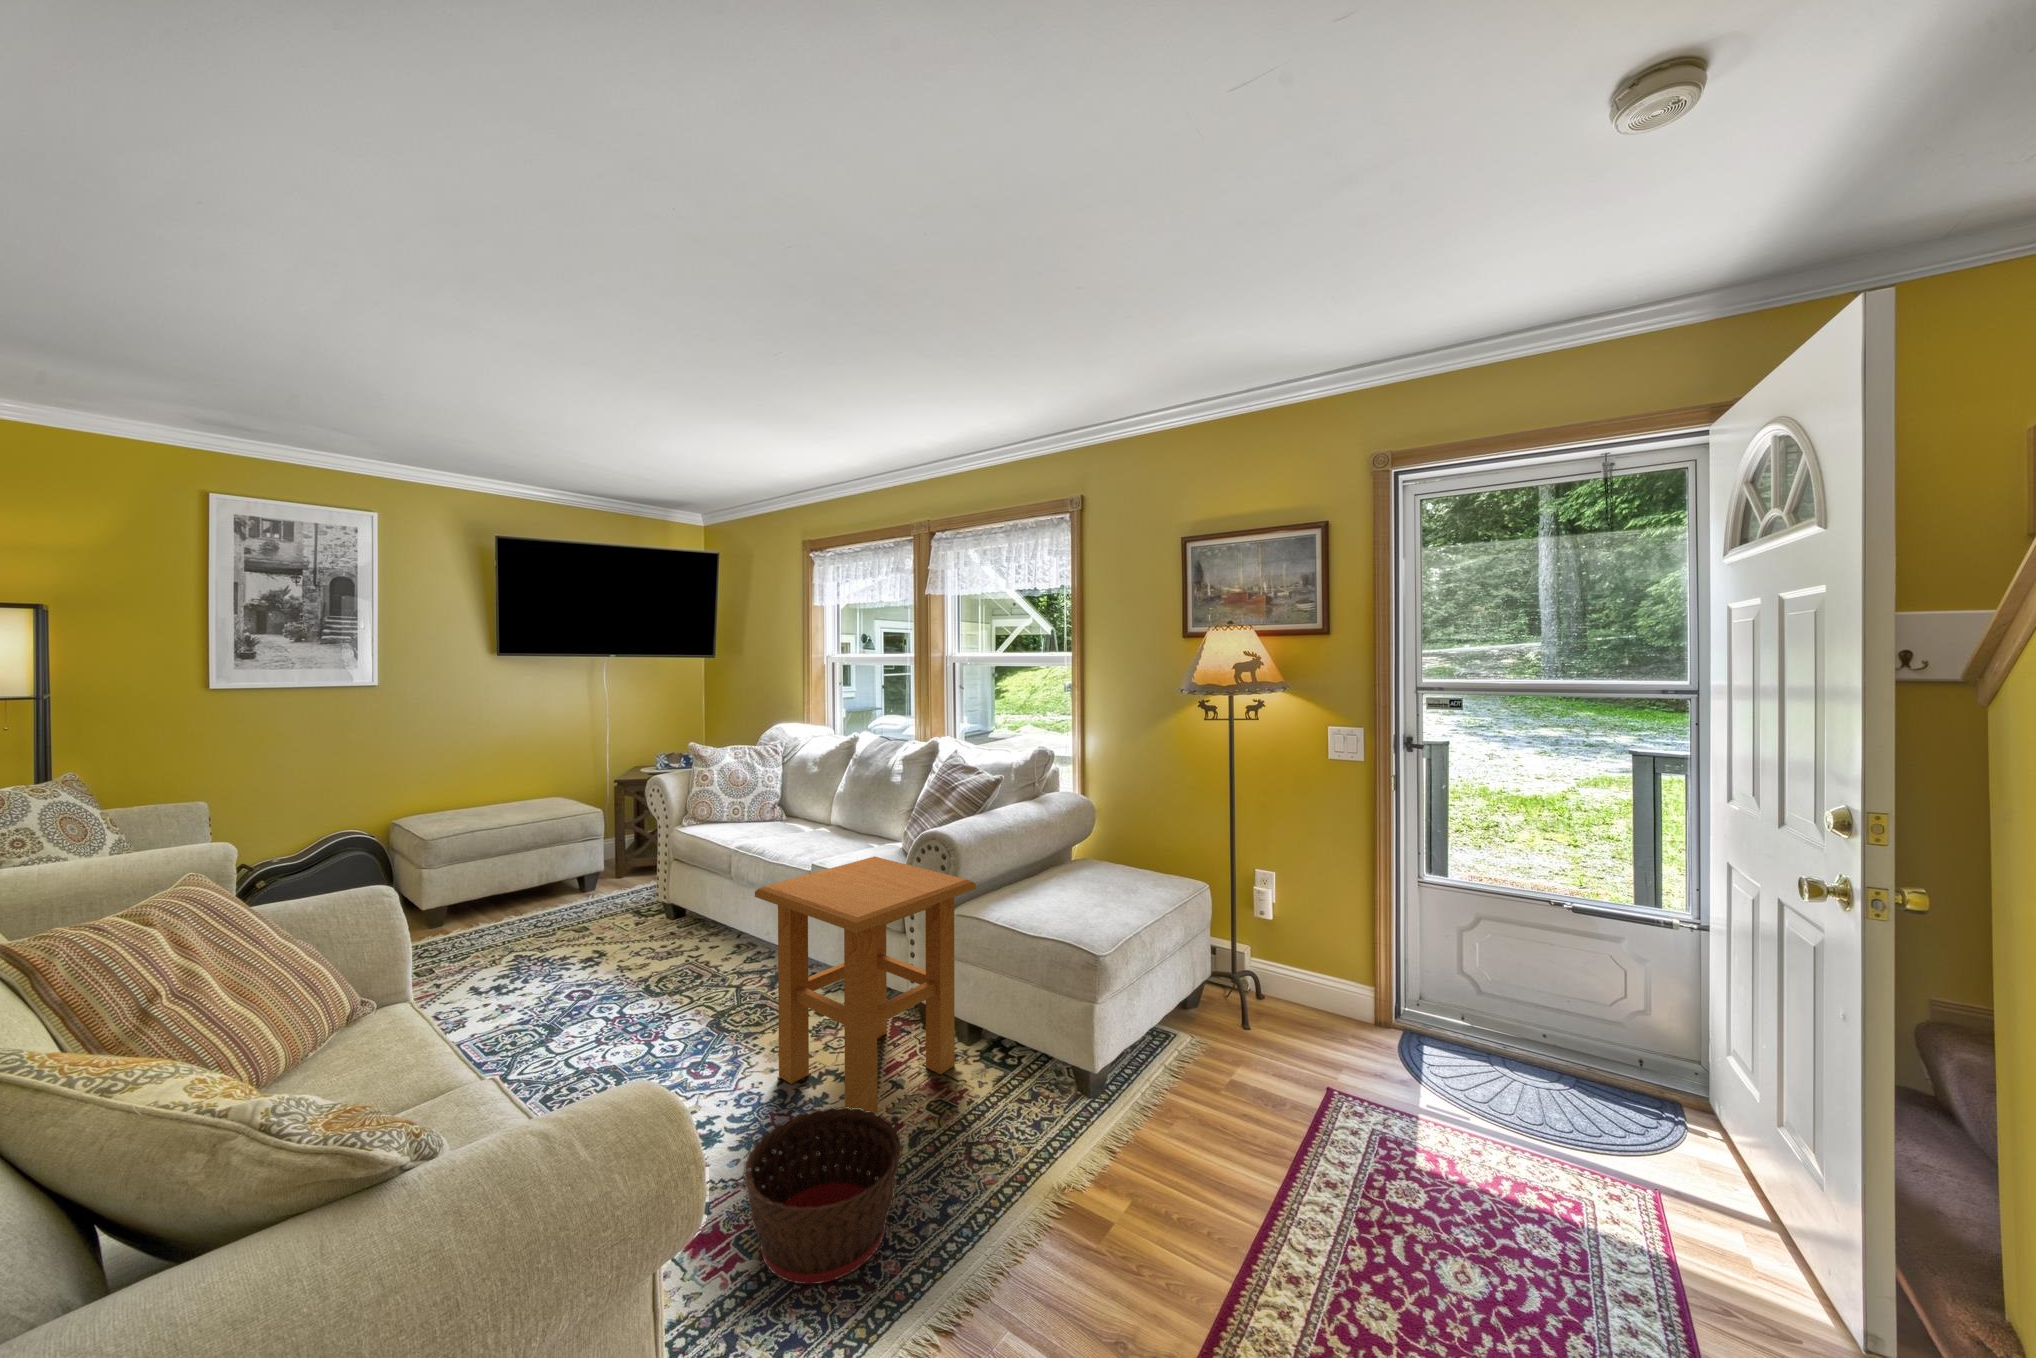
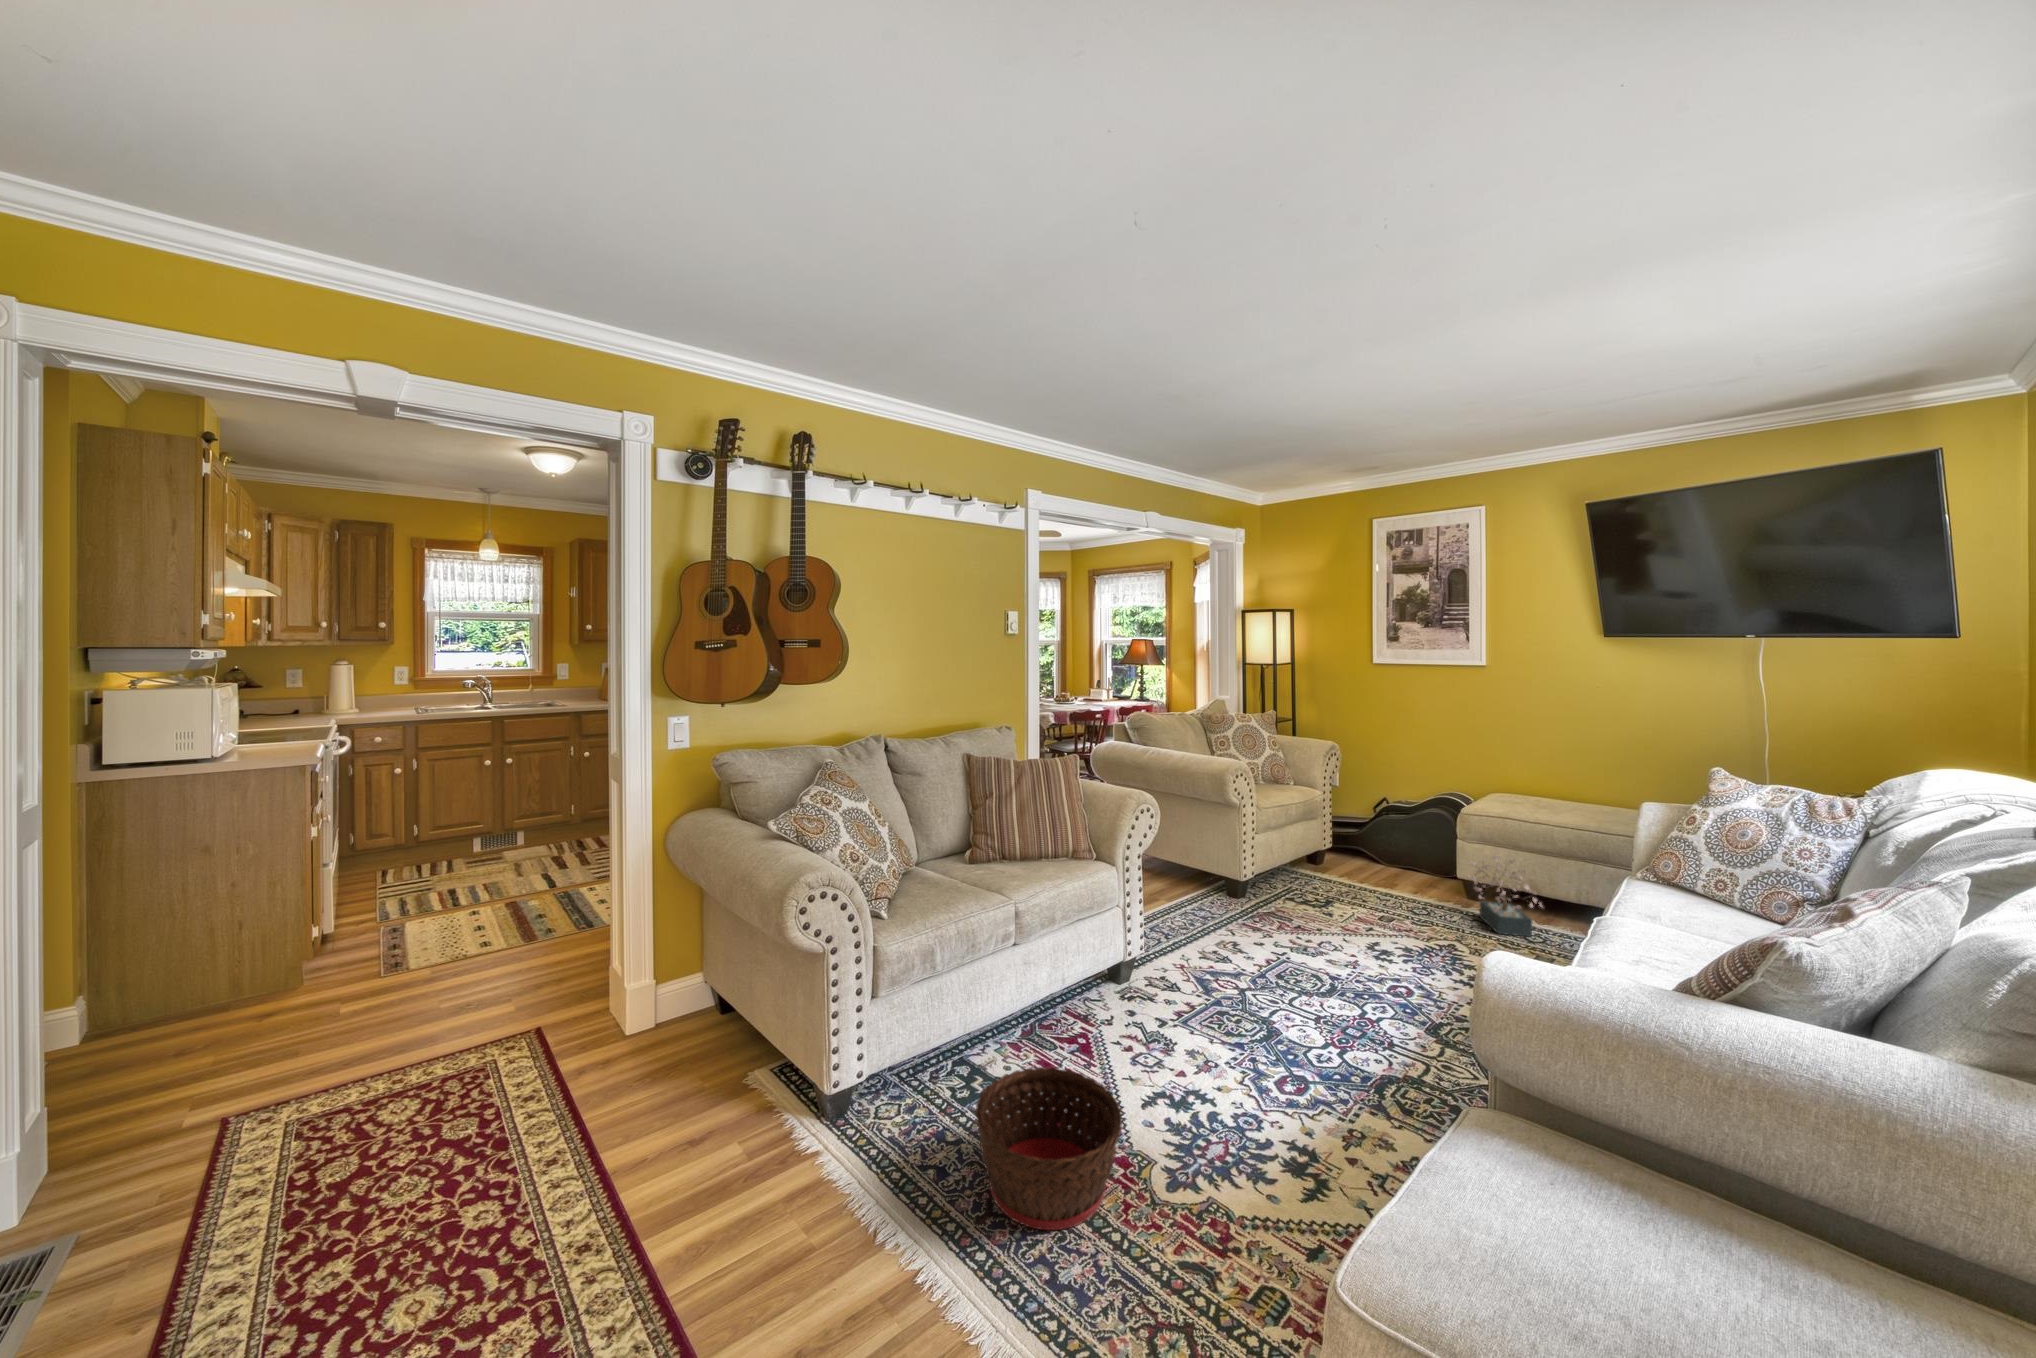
side table: present [755,856,976,1114] -> none [1183,902,1491,1315]
decorative plant: none [492,861,578,929] -> present [1468,856,1542,937]

